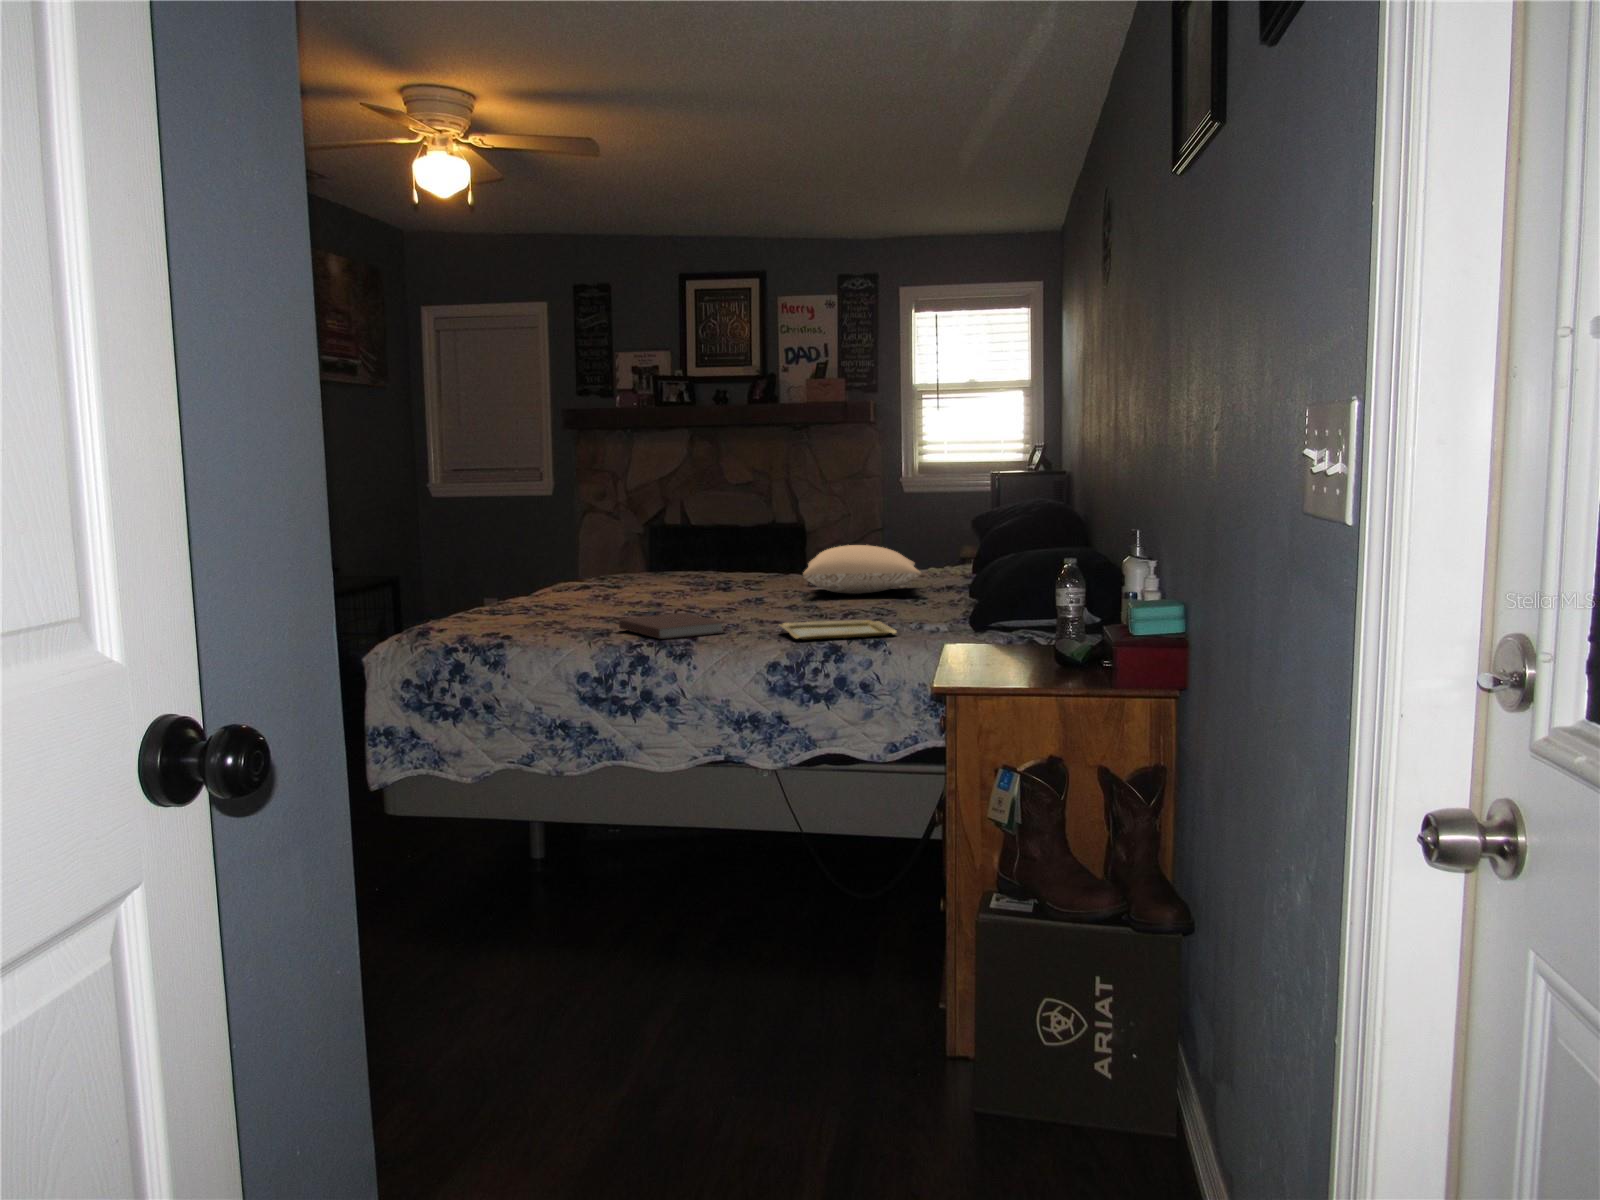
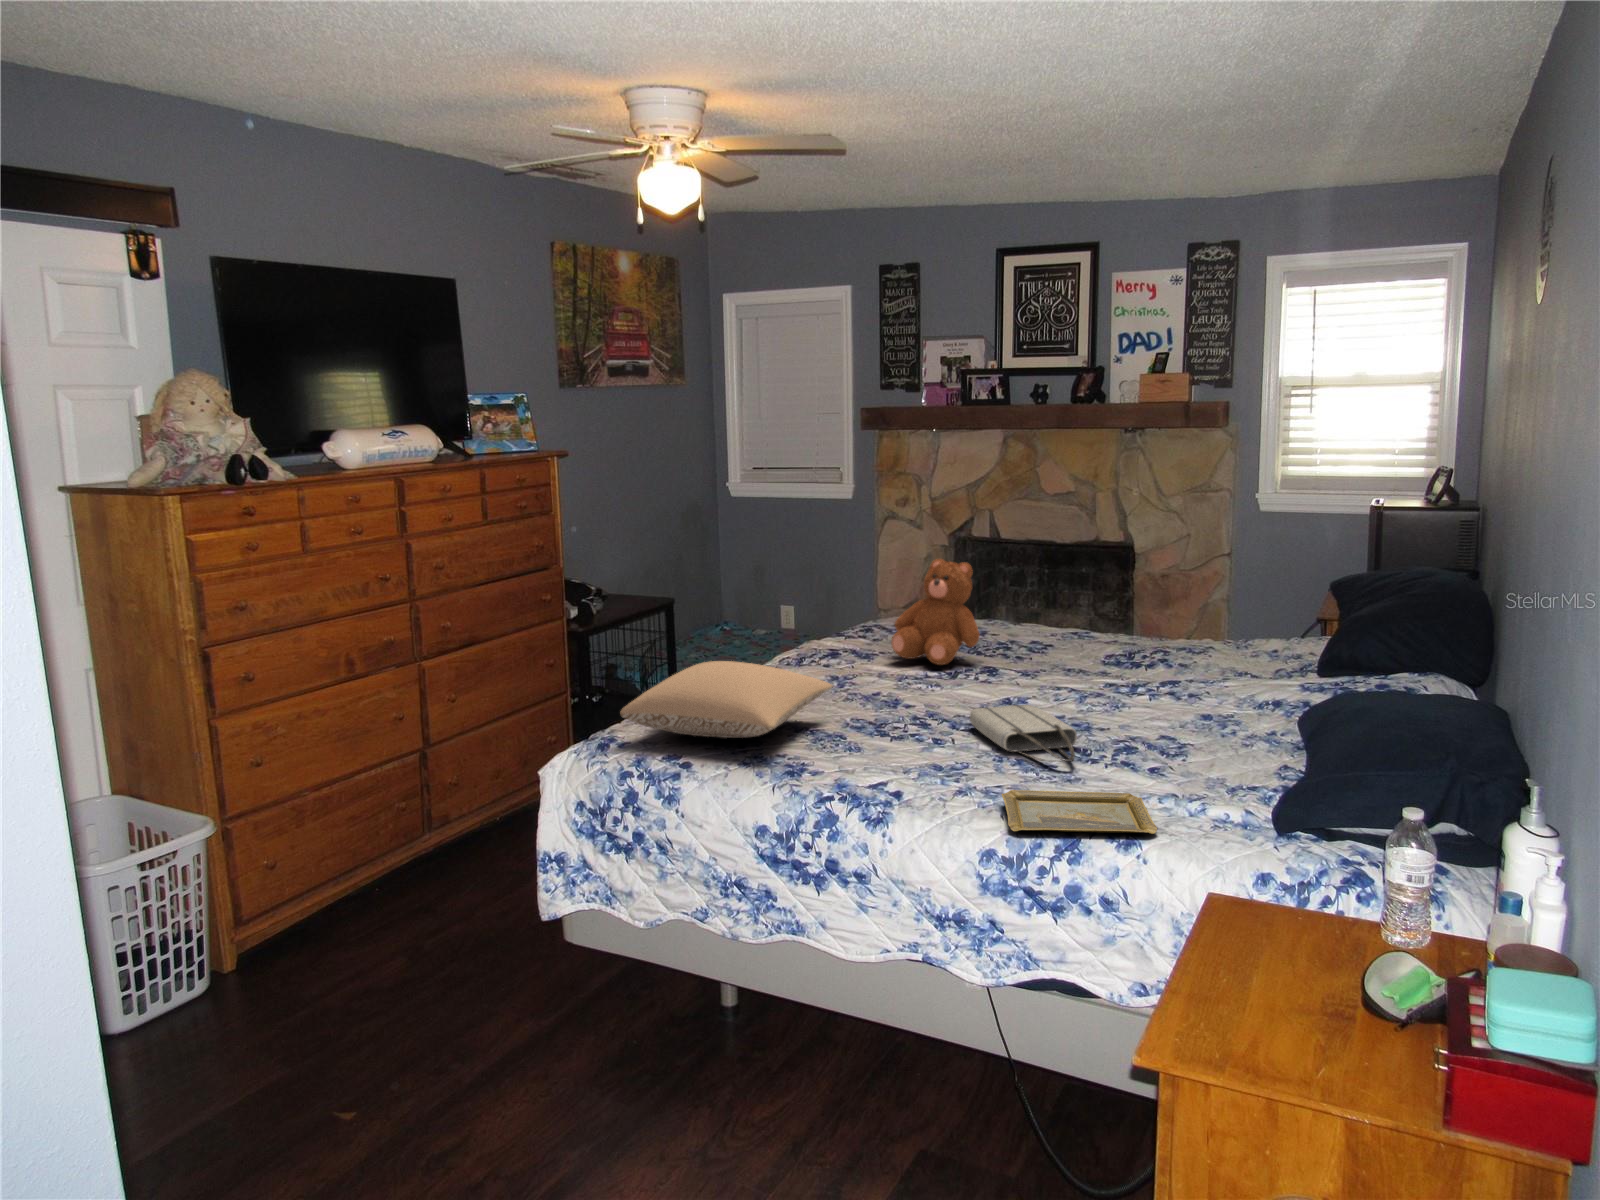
teddy bear: none [635,506,710,593] -> present [891,559,980,665]
pillow: present [803,545,921,594] -> present [620,661,833,738]
tote bag: none [726,593,820,617] -> present [970,705,1077,762]
notebook: present [619,613,725,639] -> none [816,746,940,801]

